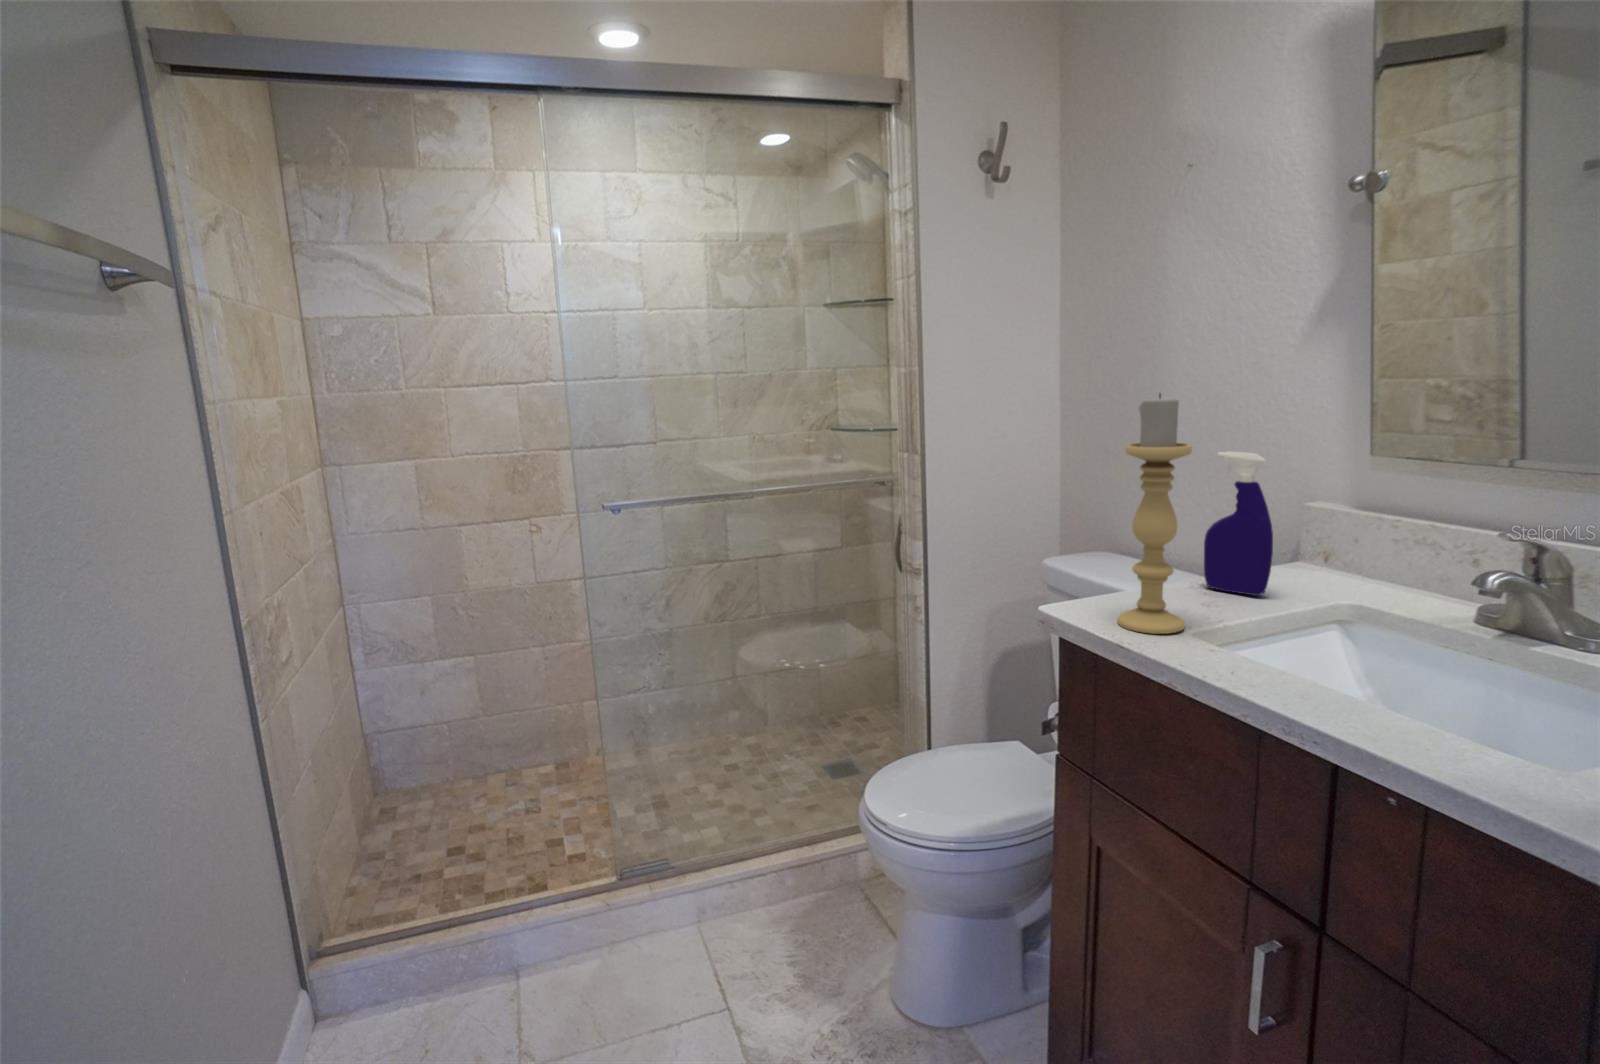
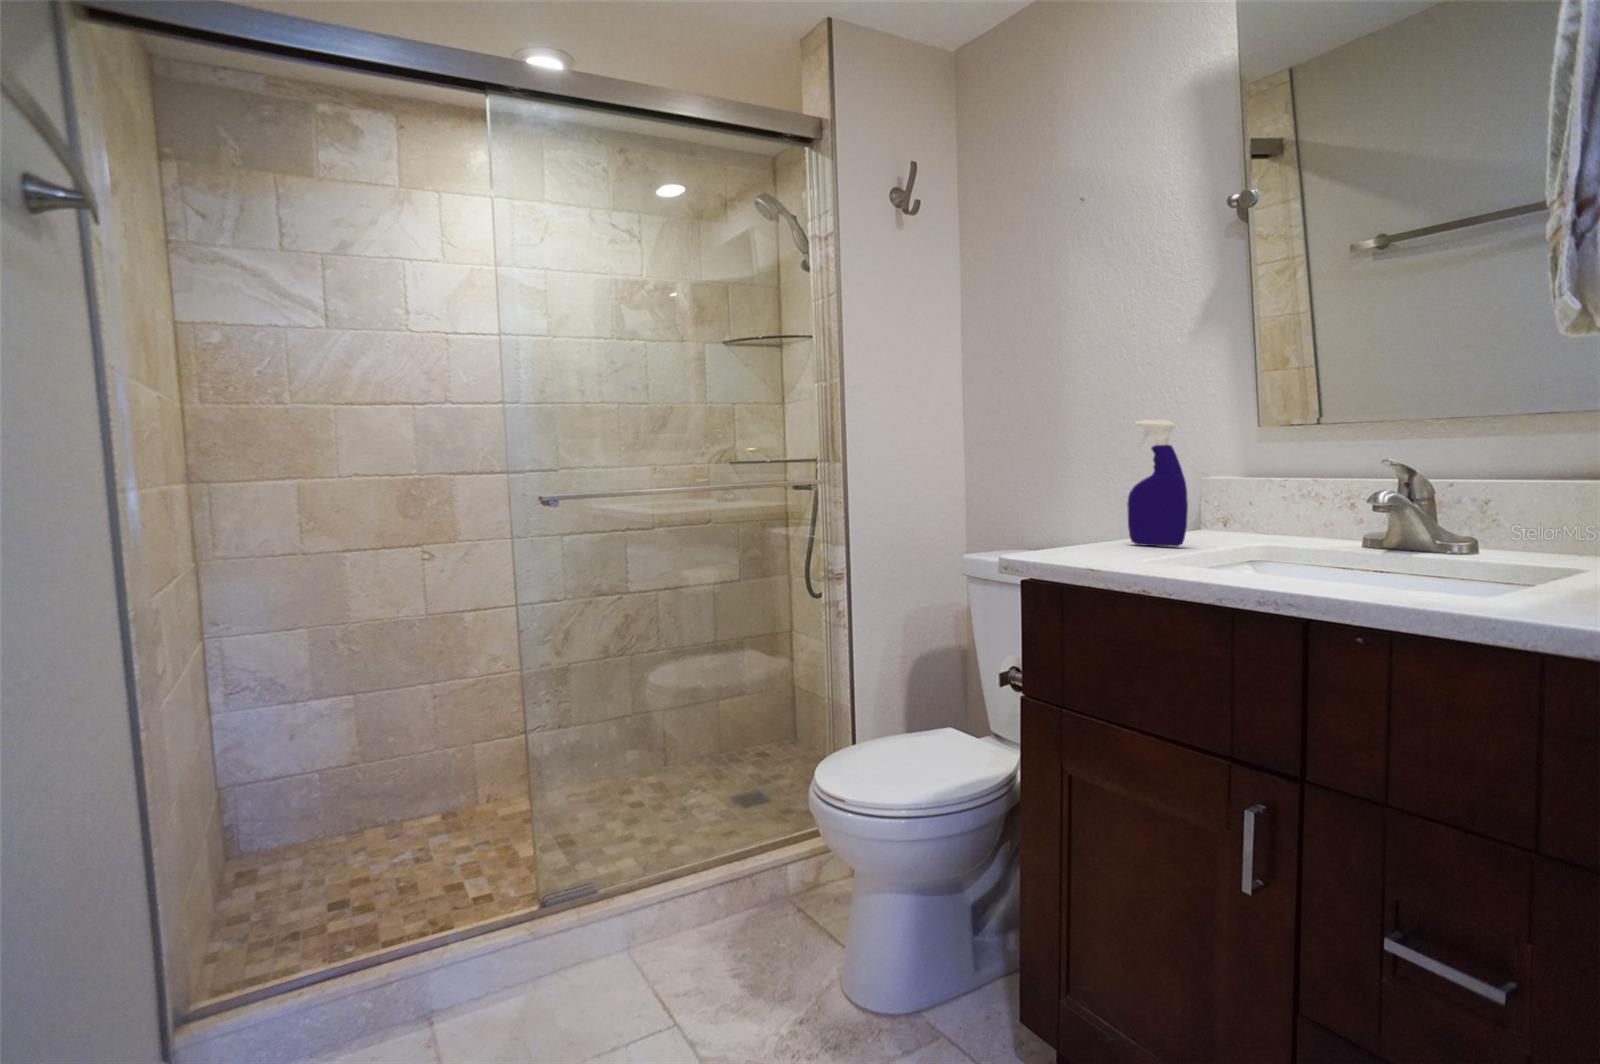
candle holder: present [1117,394,1192,634] -> none [1074,346,1135,560]

